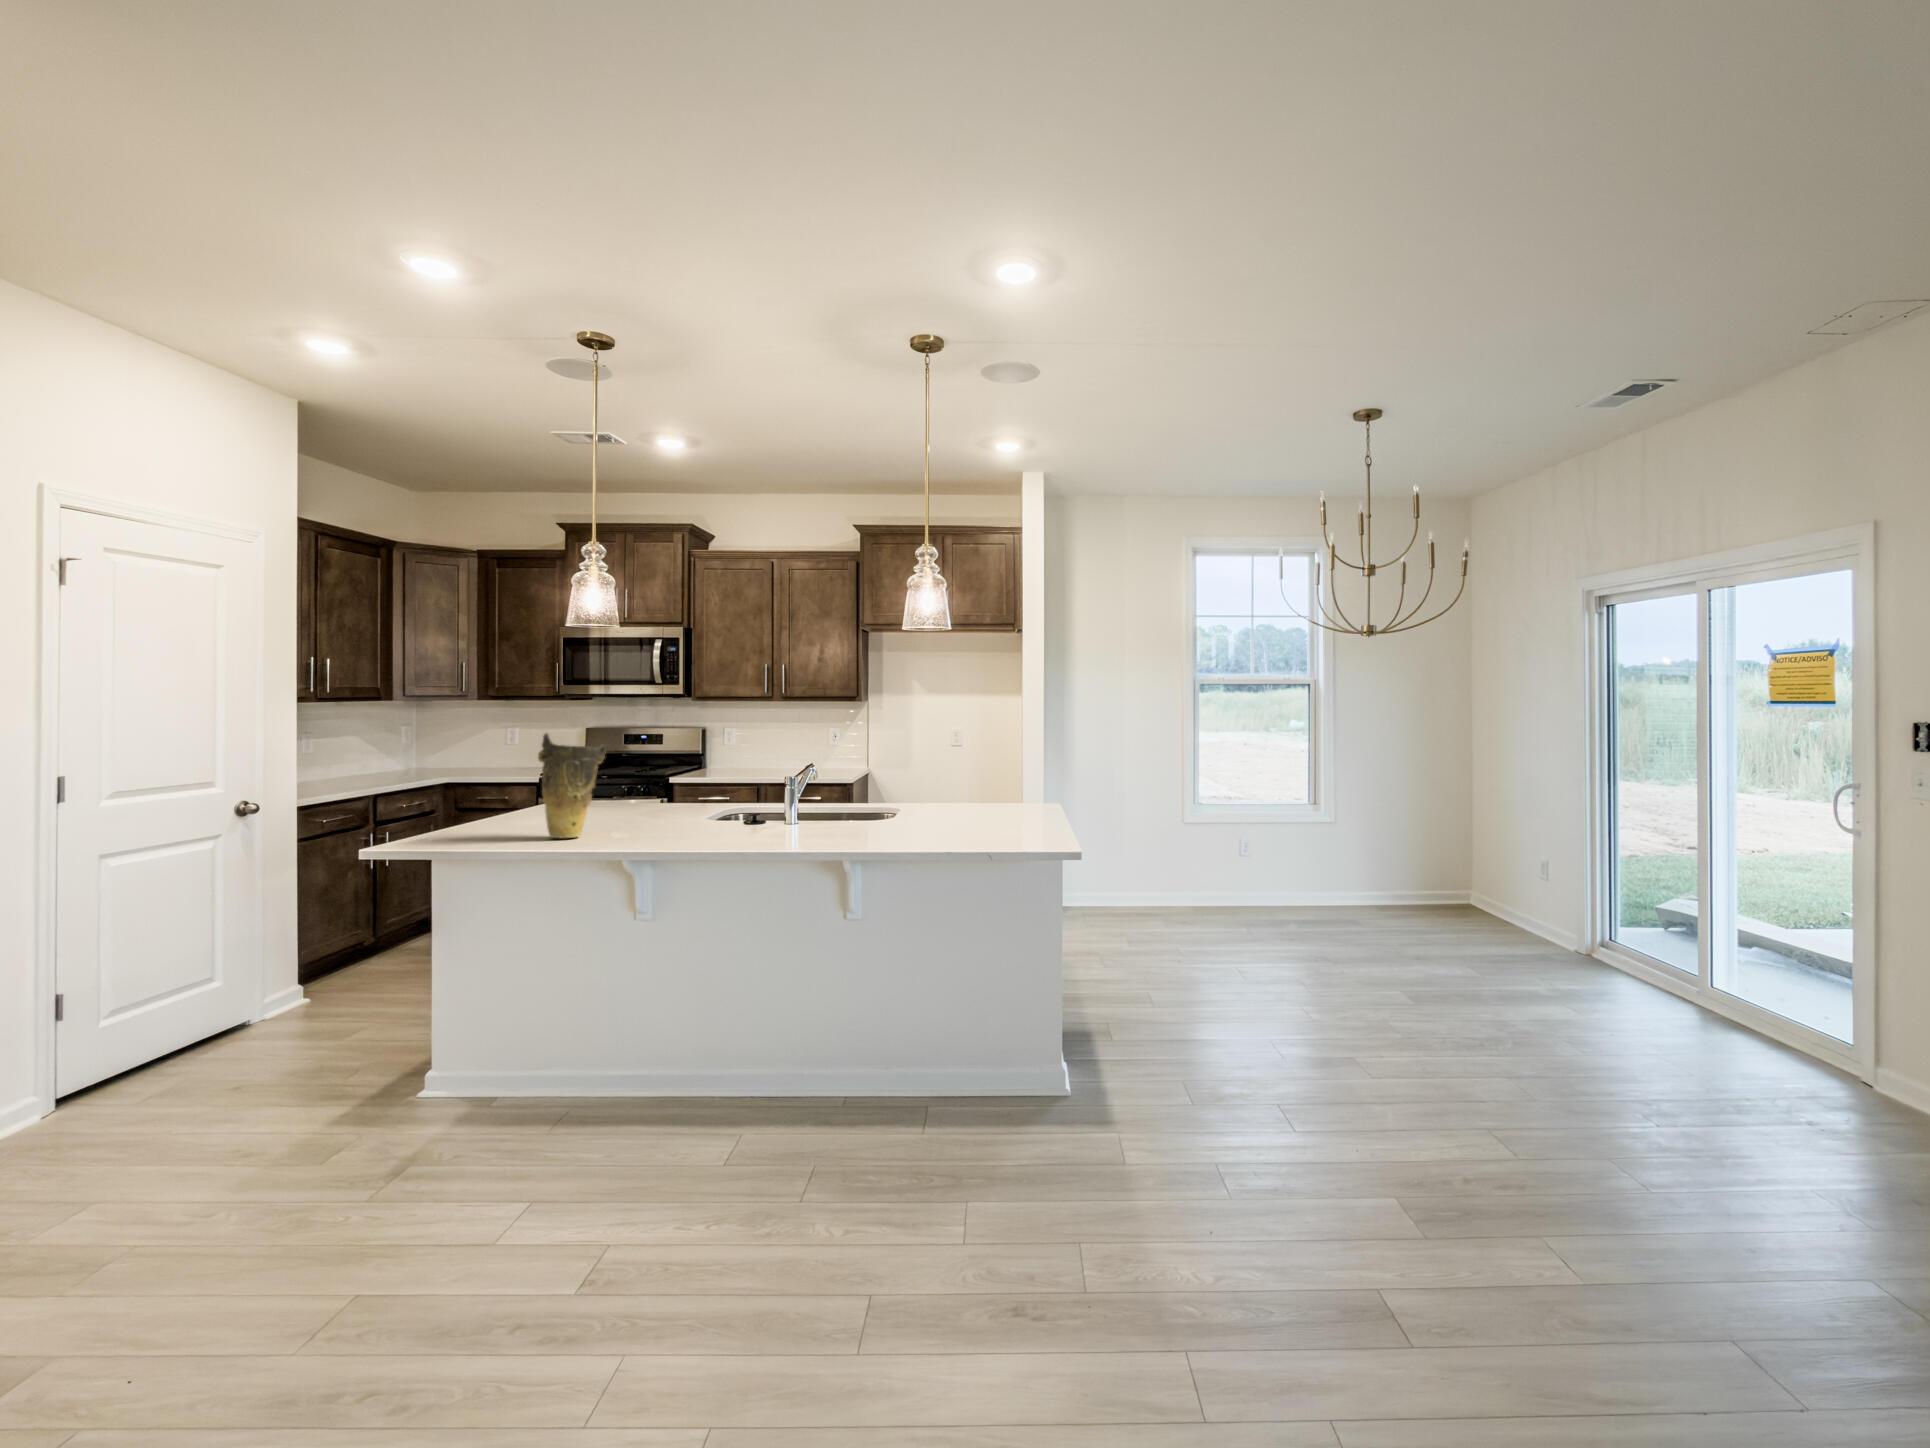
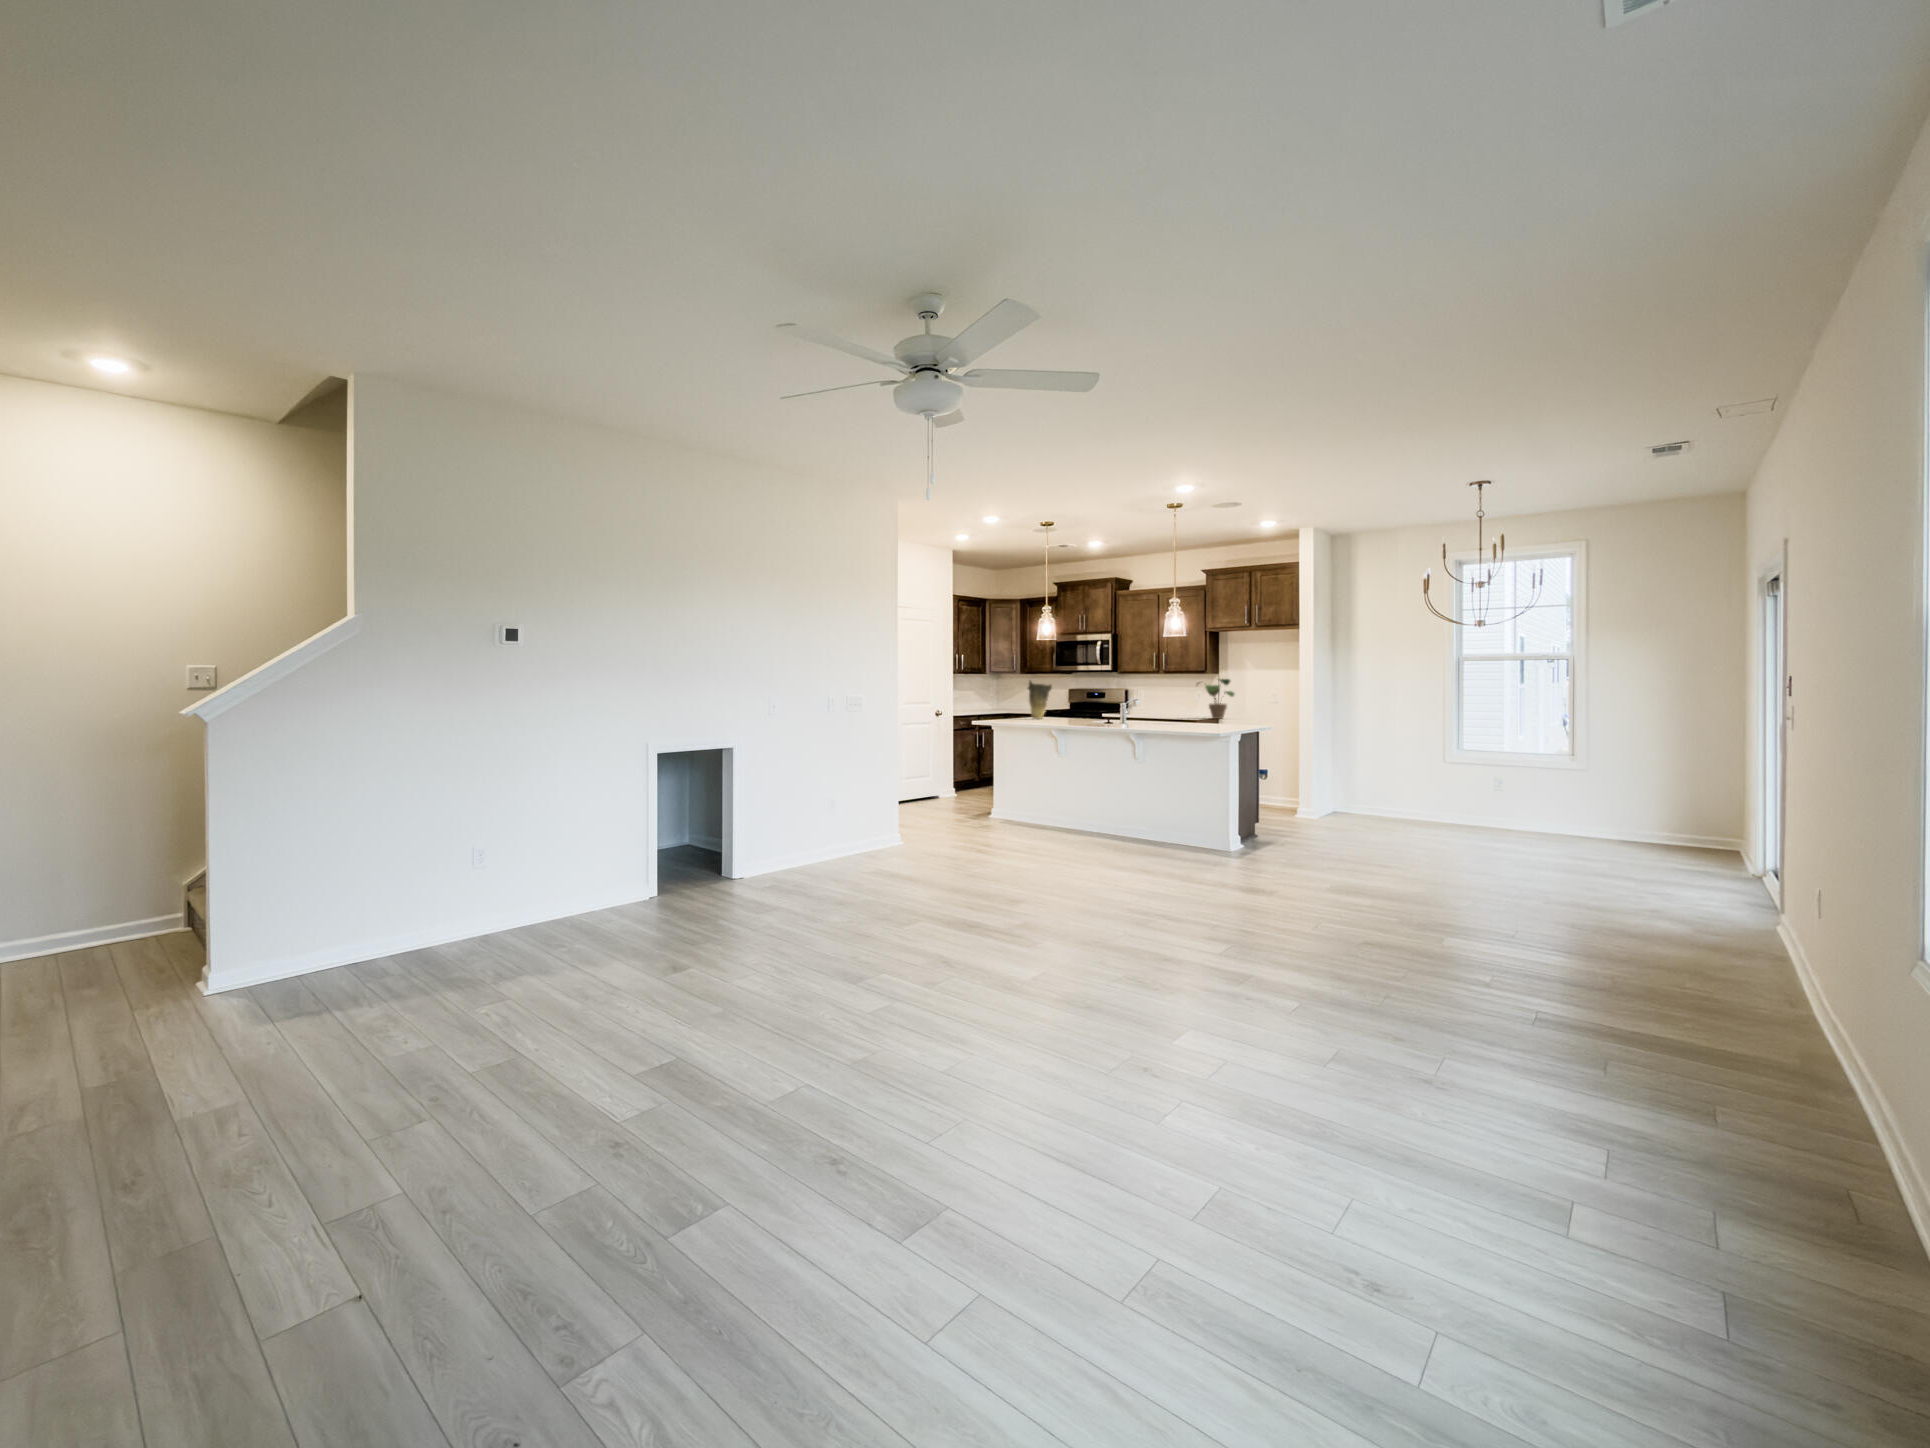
potted plant: none [933,727,1018,814] -> present [1206,679,1234,719]

